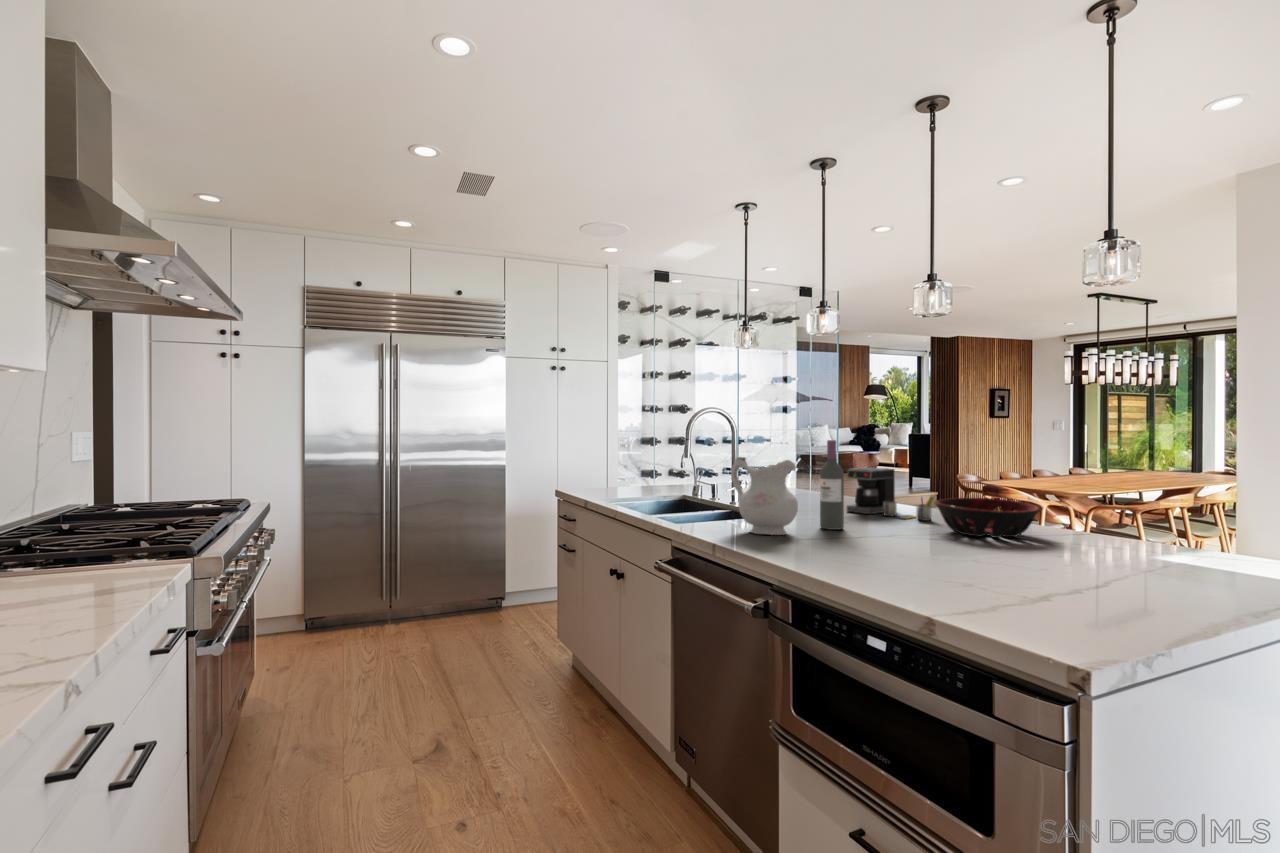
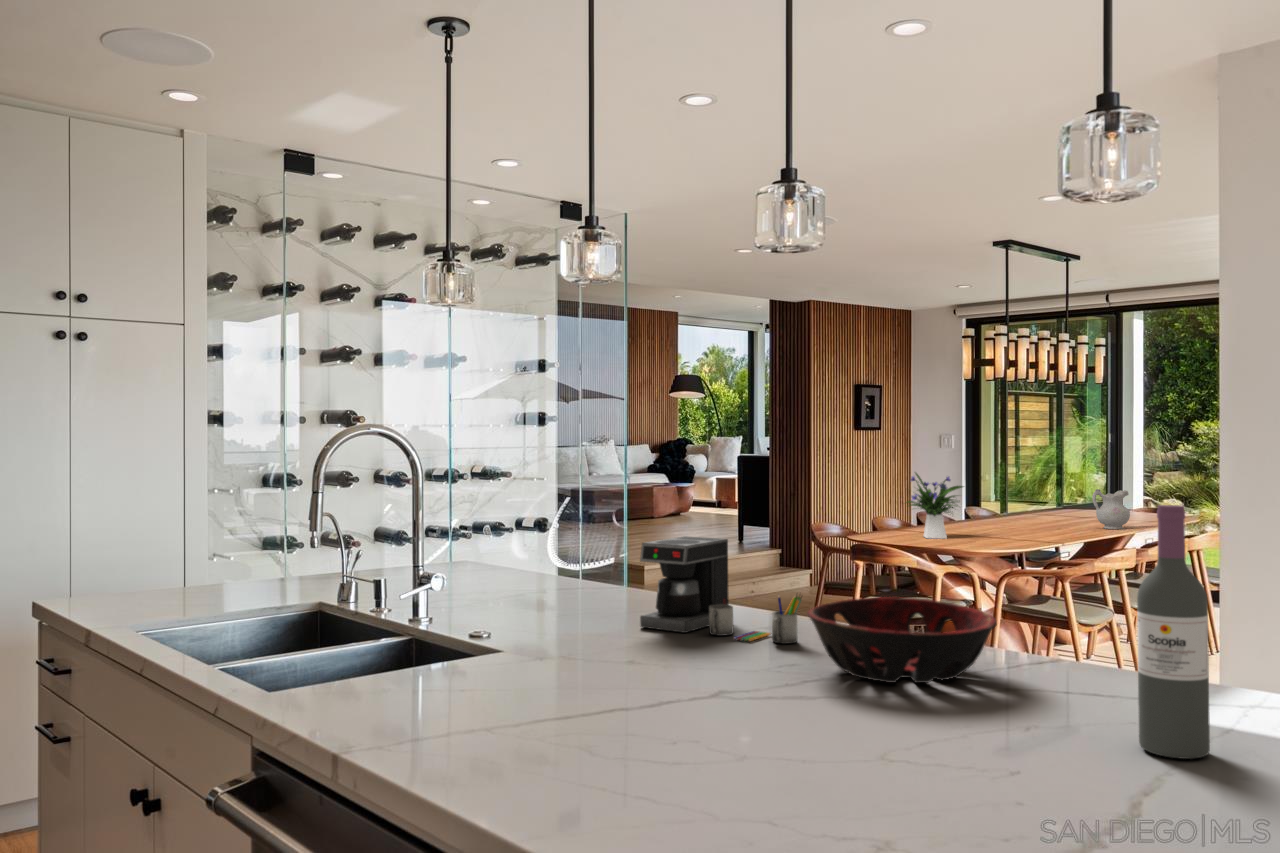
wine bottle: present [820,440,844,530] -> present [1137,505,1210,759]
flower arrangement: none [1019,444,1066,487] -> present [906,473,963,539]
ceramic pitcher: present [731,457,798,535] -> present [1092,489,1130,529]

